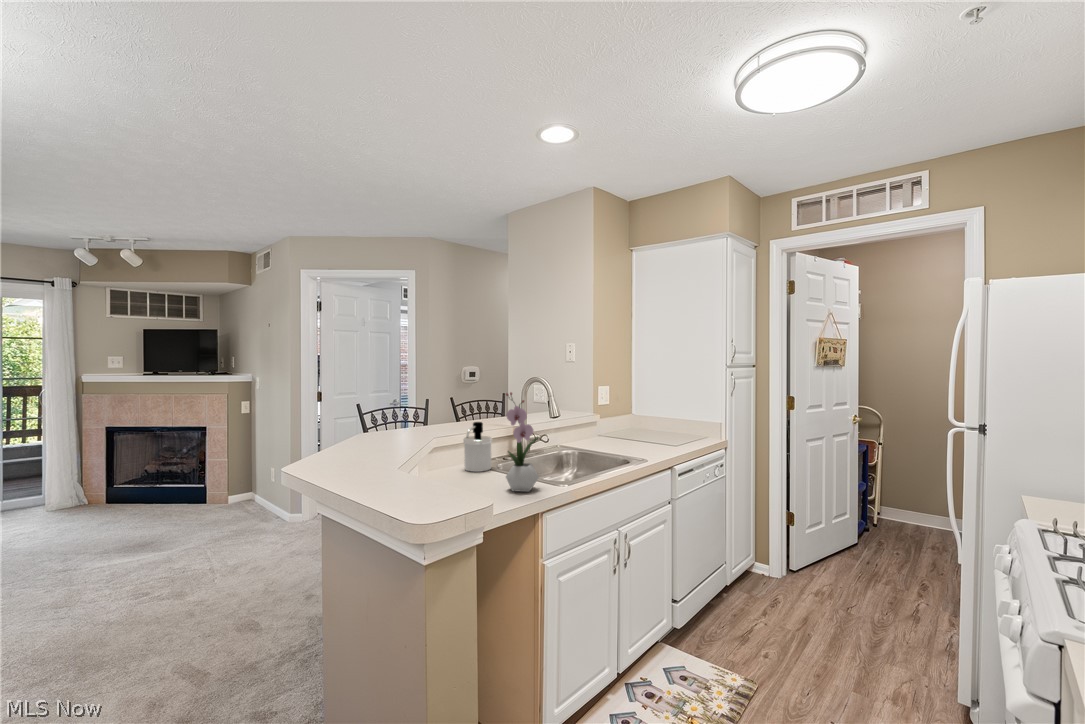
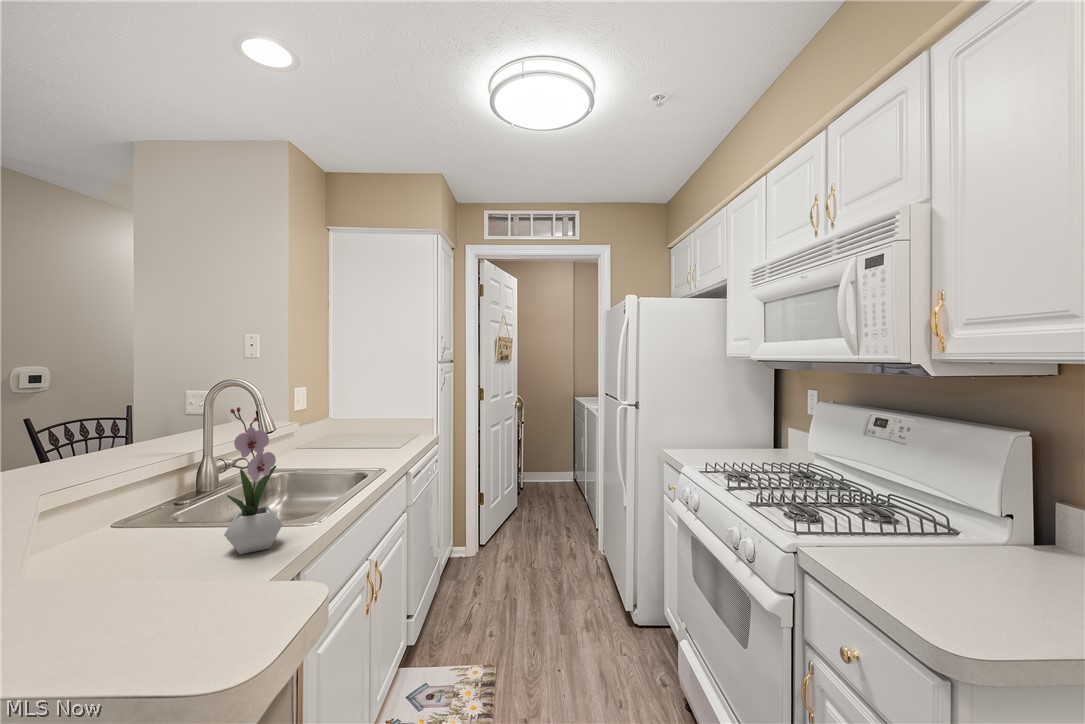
soap dispenser: present [463,422,492,472] -> none [105,455,166,537]

